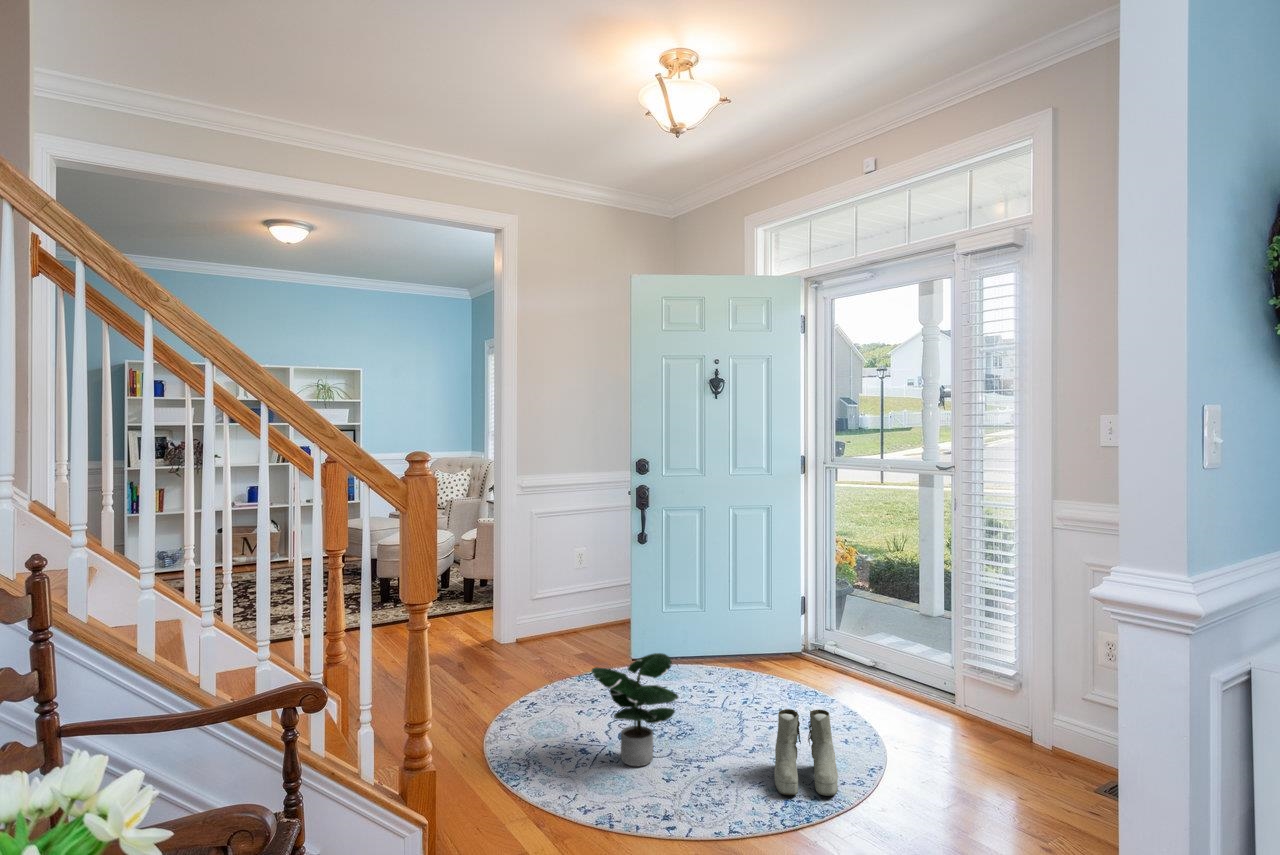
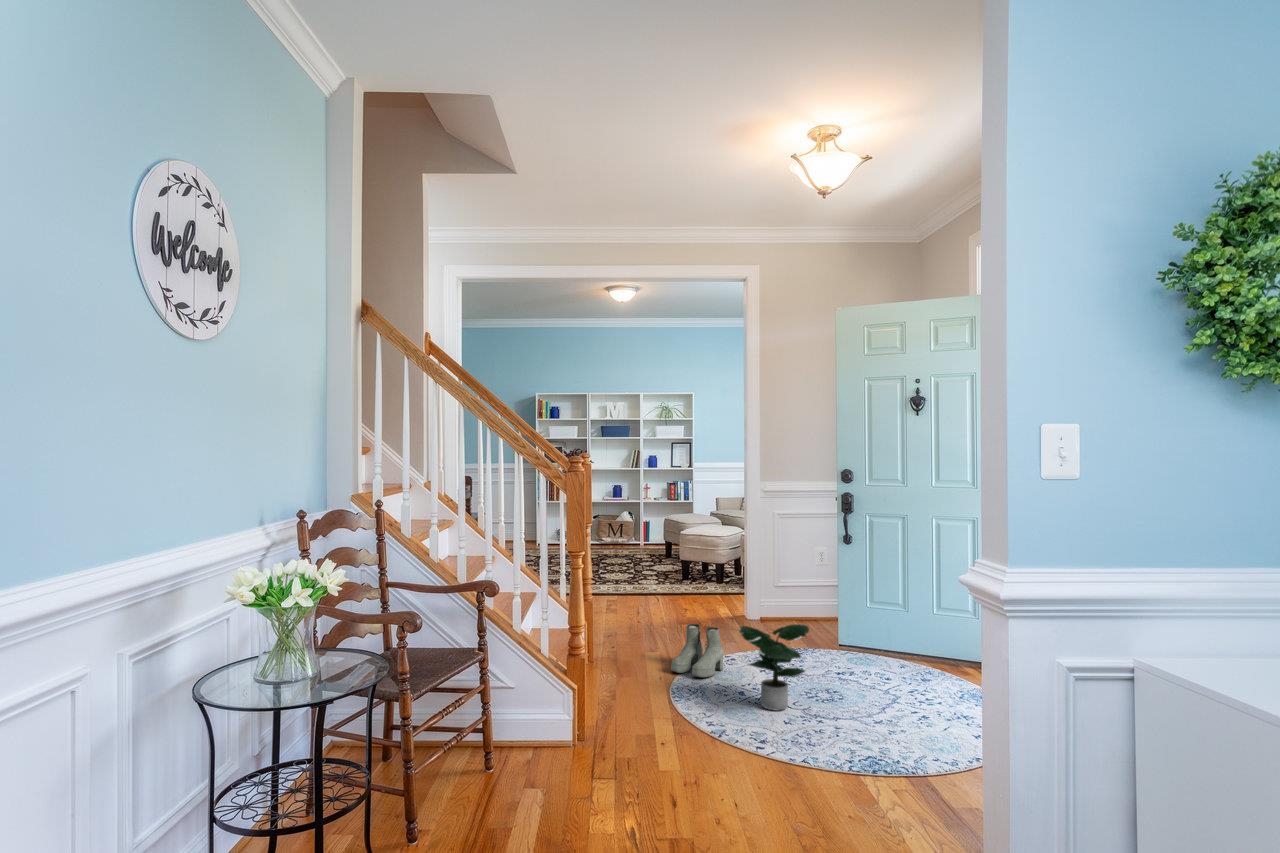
boots: present [774,709,838,796] -> present [671,624,723,678]

